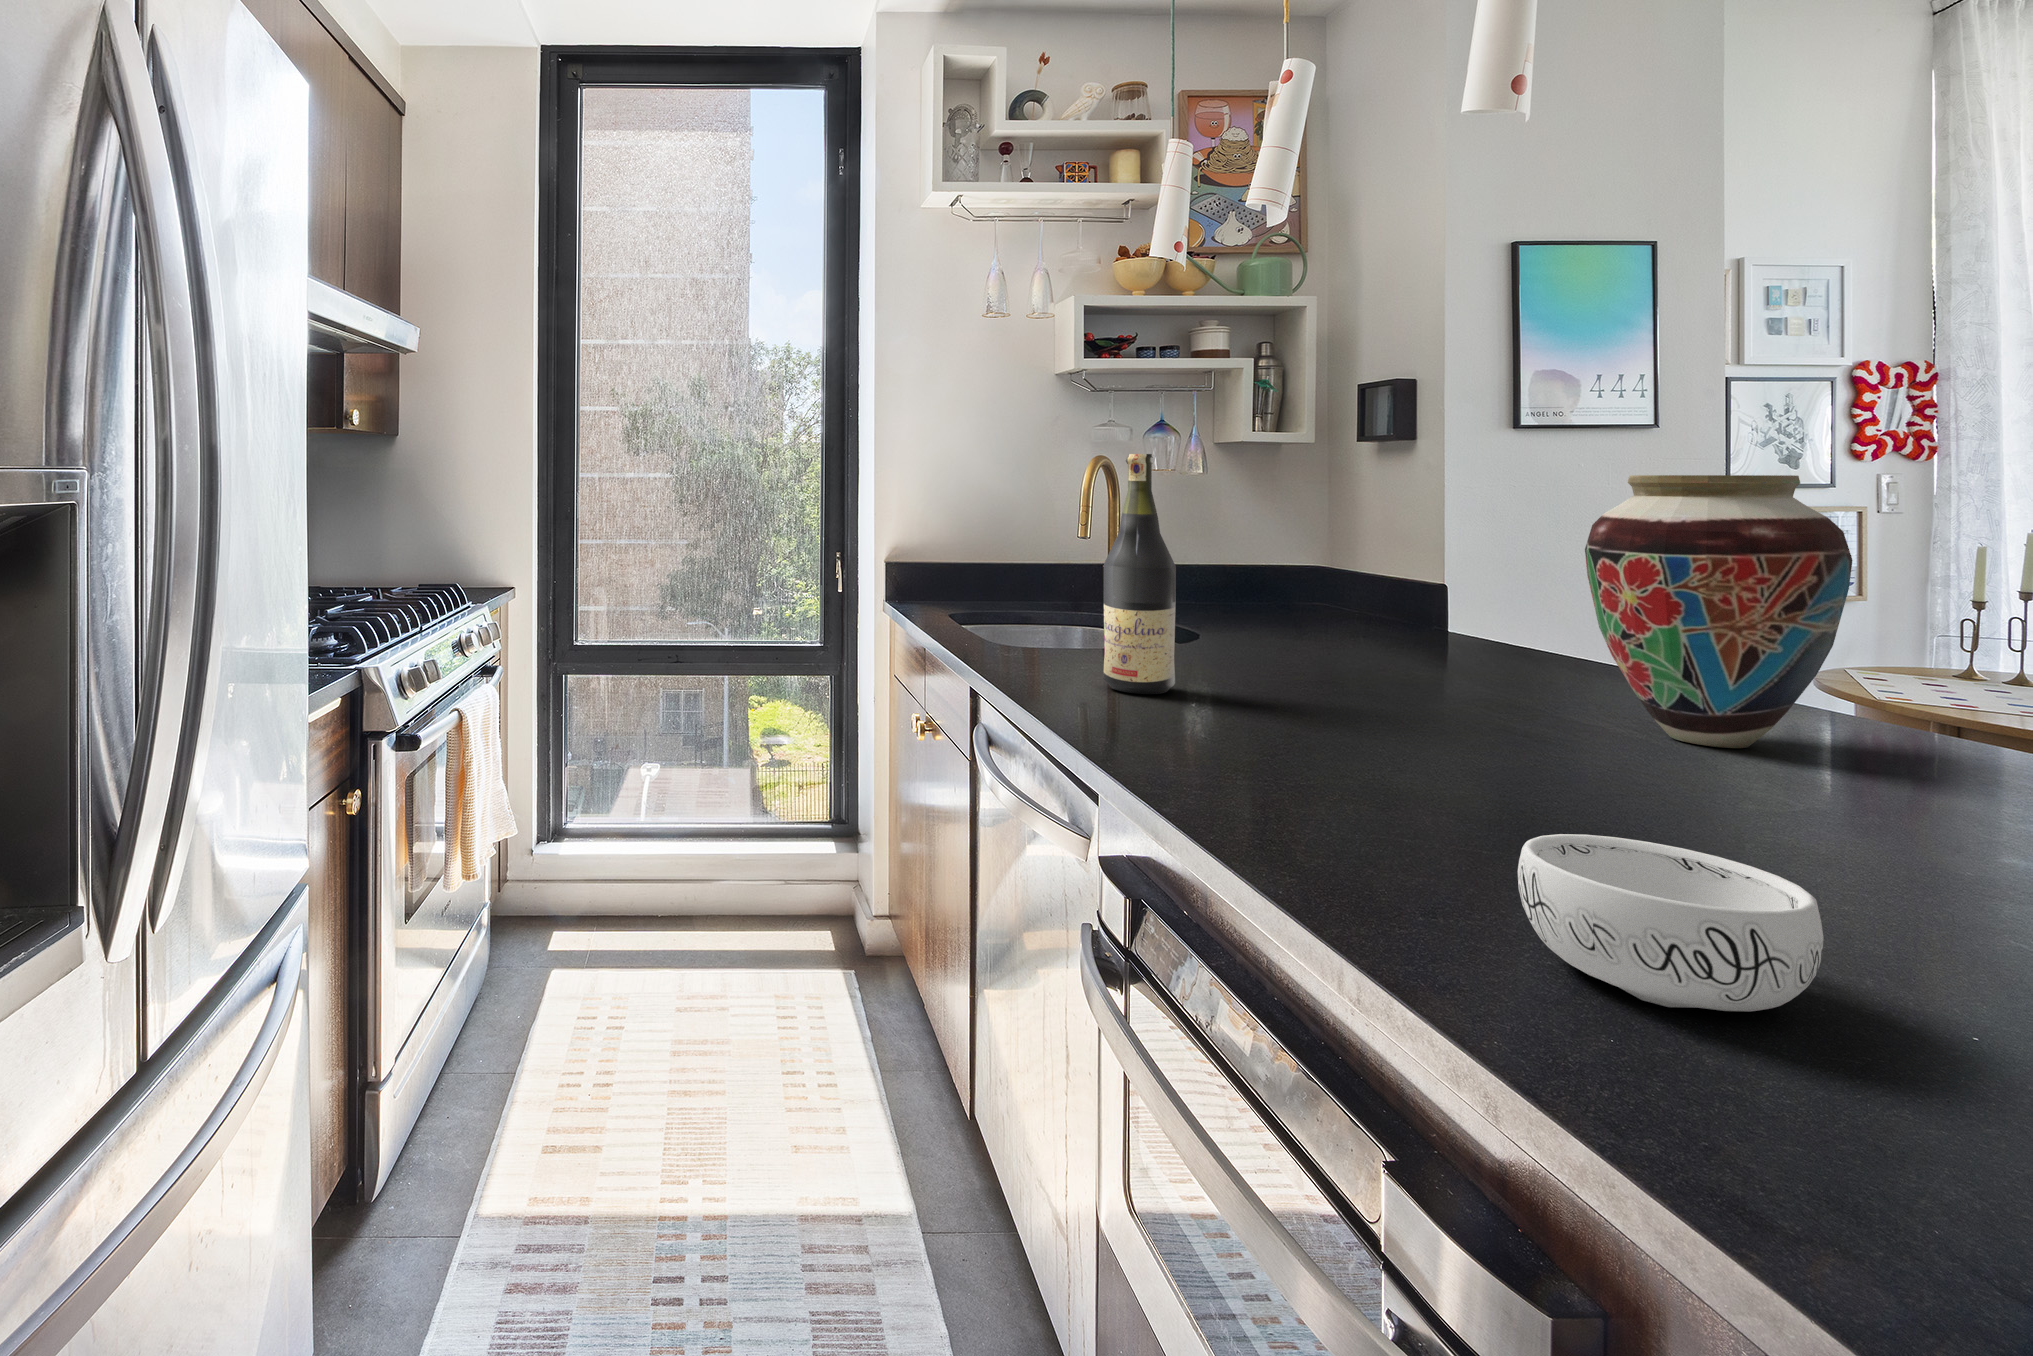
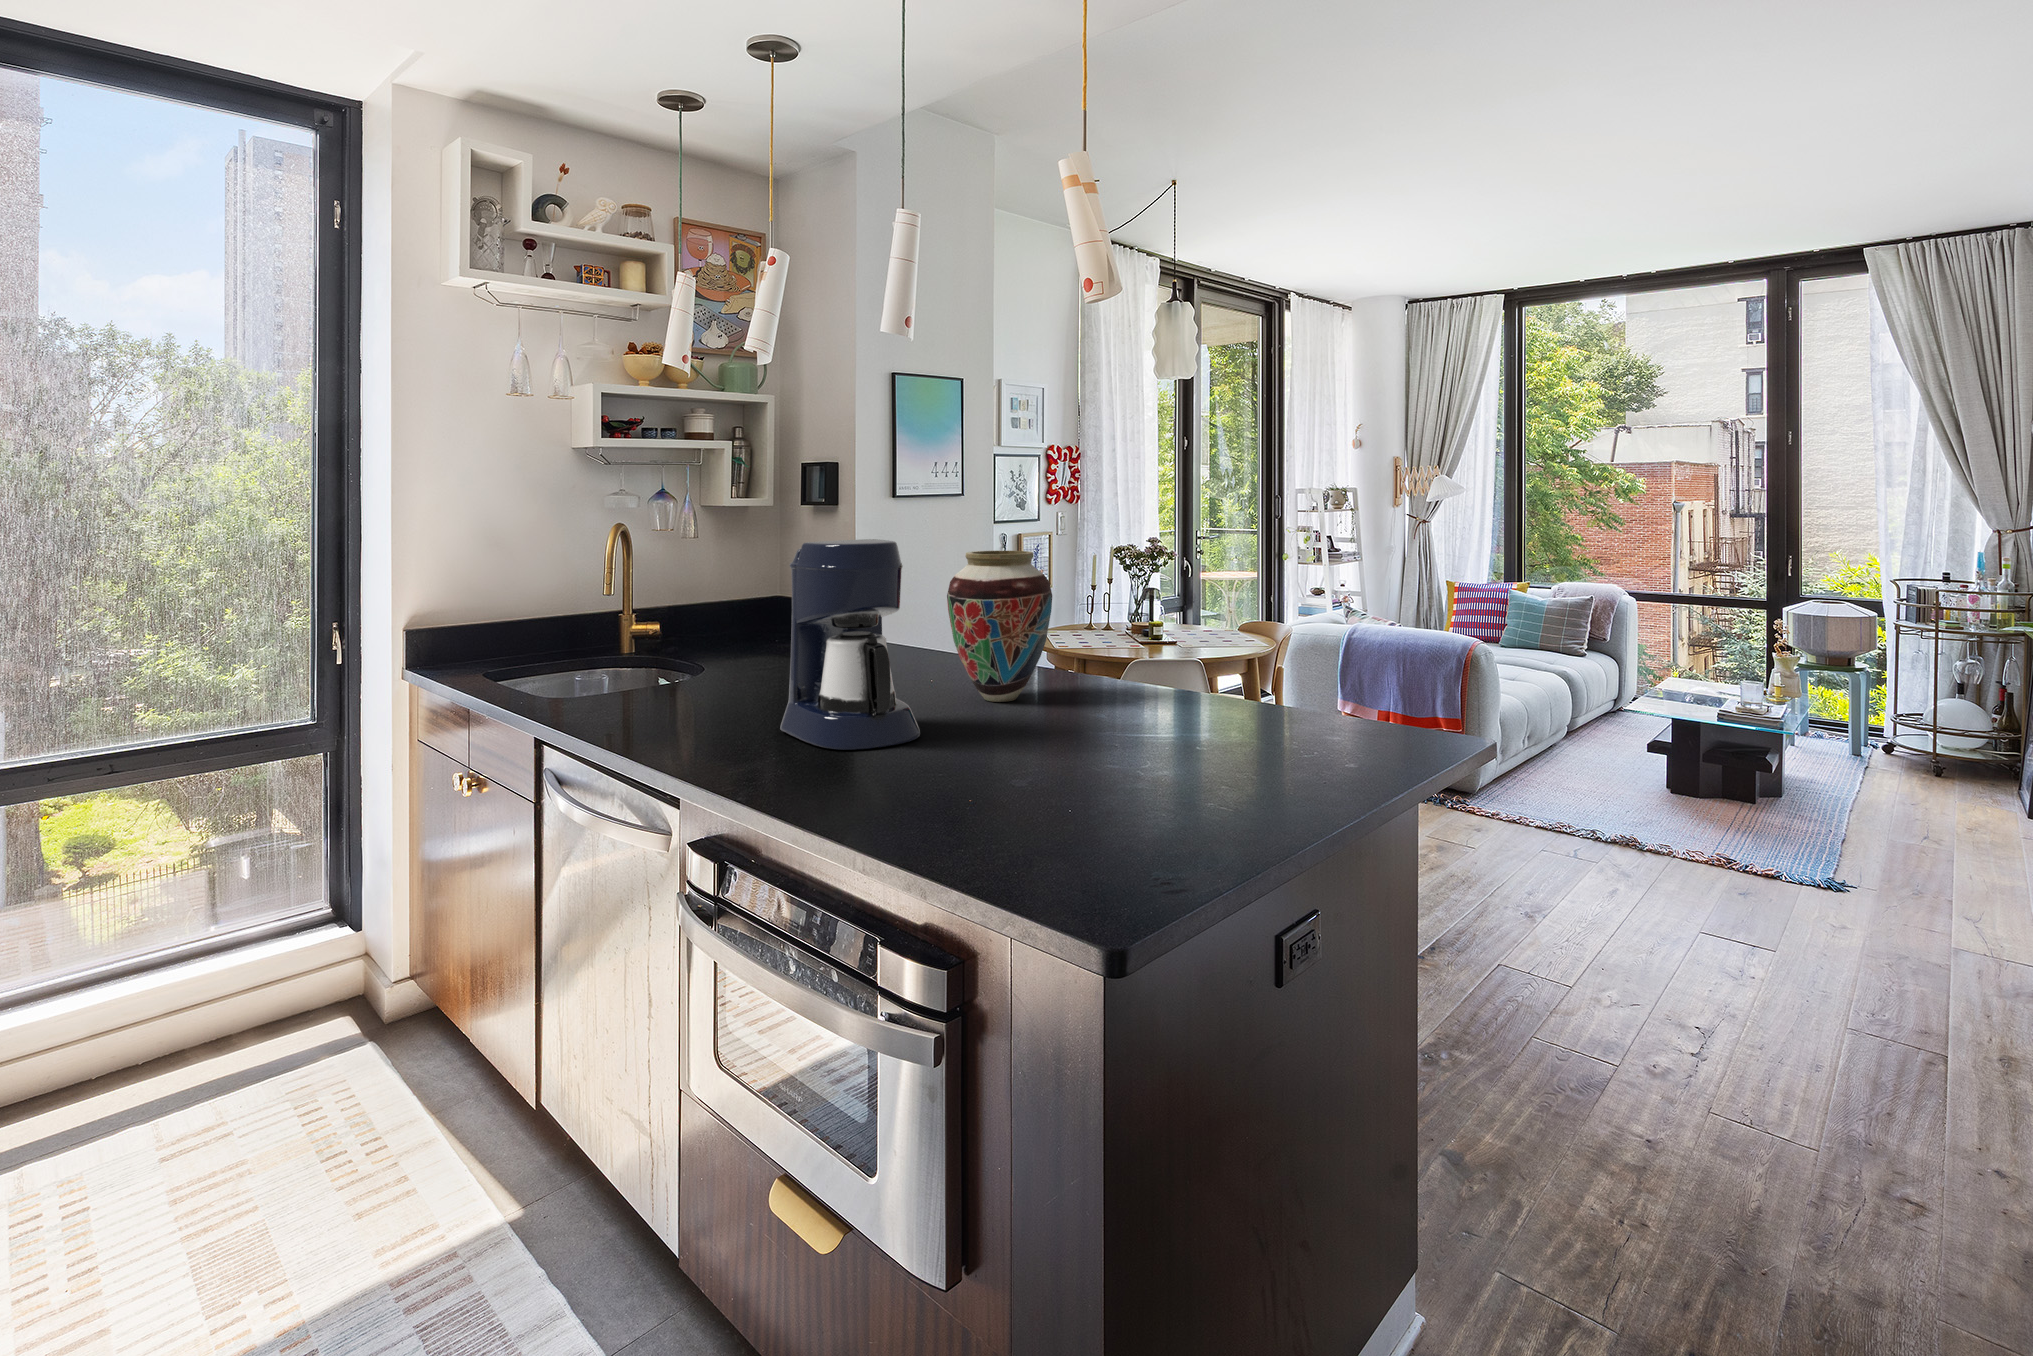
coffee maker: none [1245,434,1500,778] -> present [780,539,920,750]
wine bottle: present [1103,454,1176,694] -> none [672,544,724,723]
decorative bowl: present [1518,834,1824,1011] -> none [953,756,1051,824]

